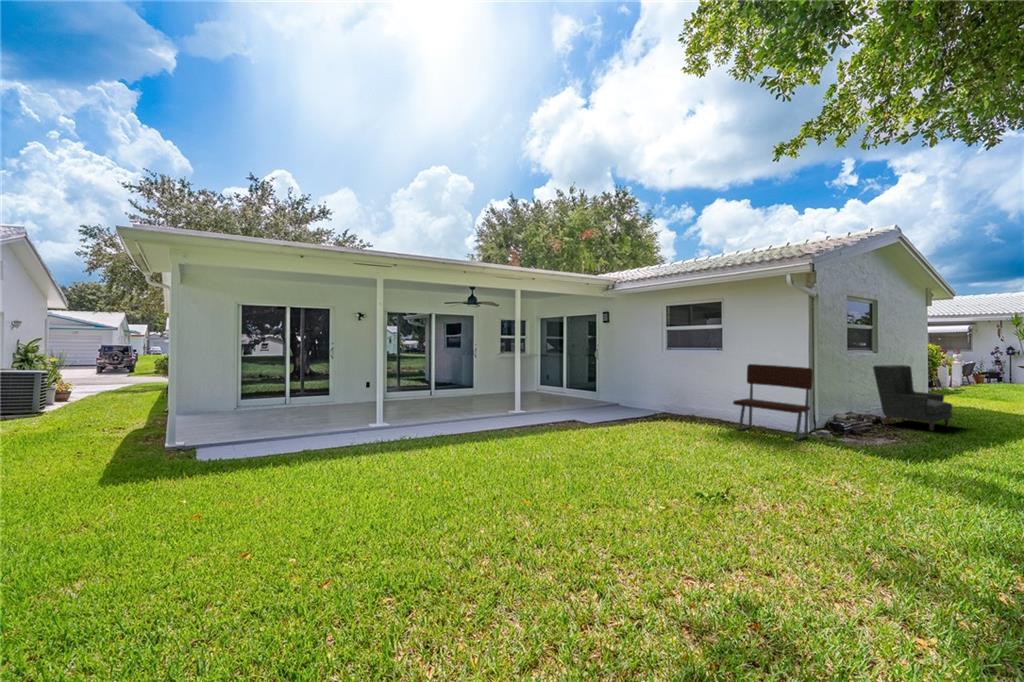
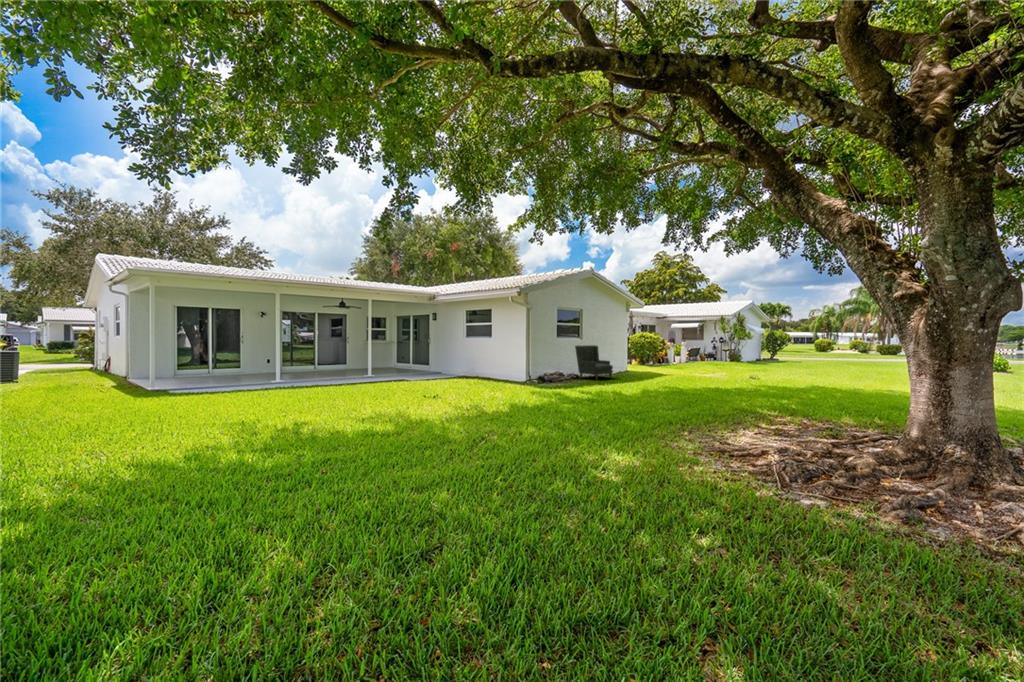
bench: present [733,364,813,440] -> none [487,345,525,384]

